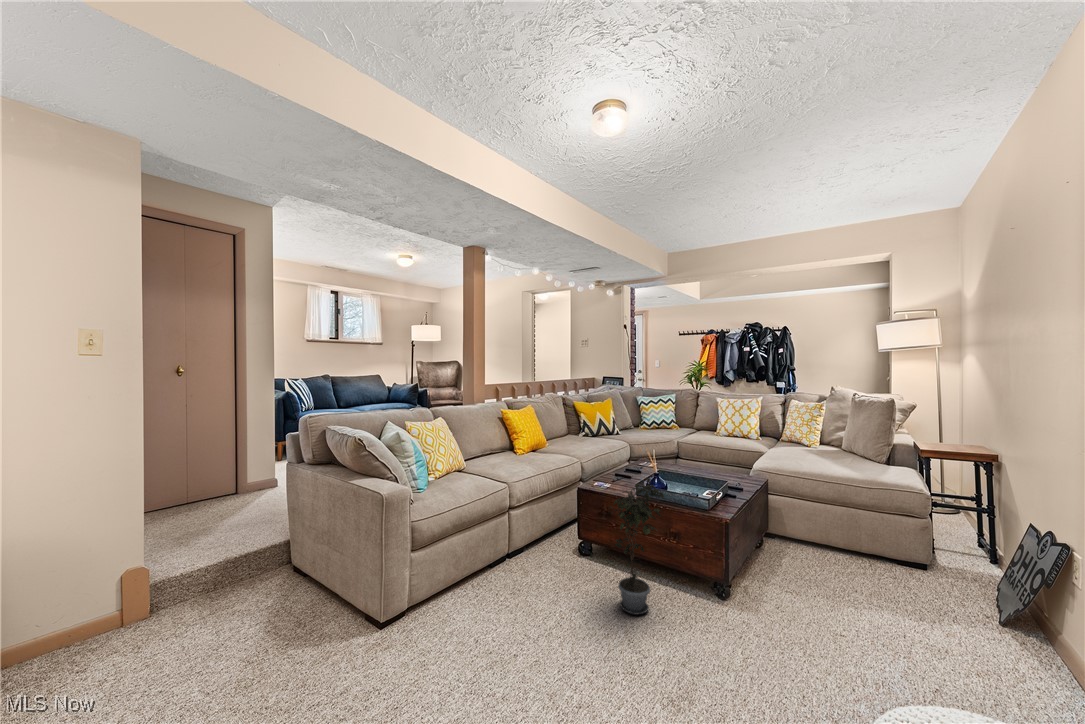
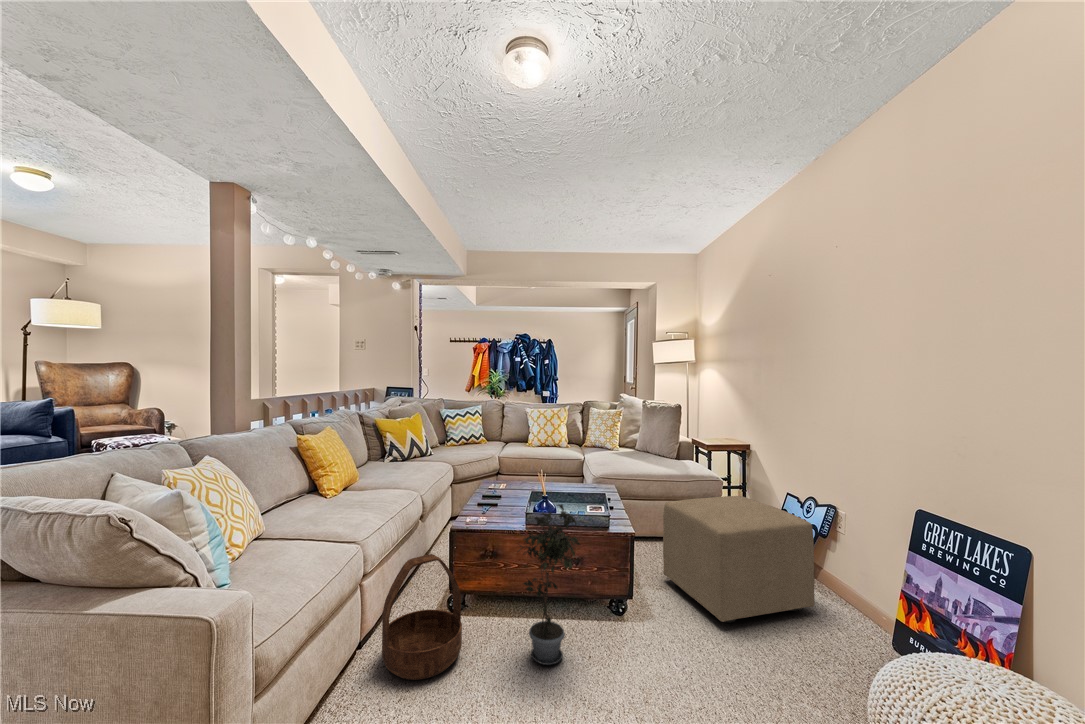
basket: none [514,502,574,592] -> present [382,554,462,680]
ottoman: none [806,503,1001,665] -> present [663,496,815,623]

